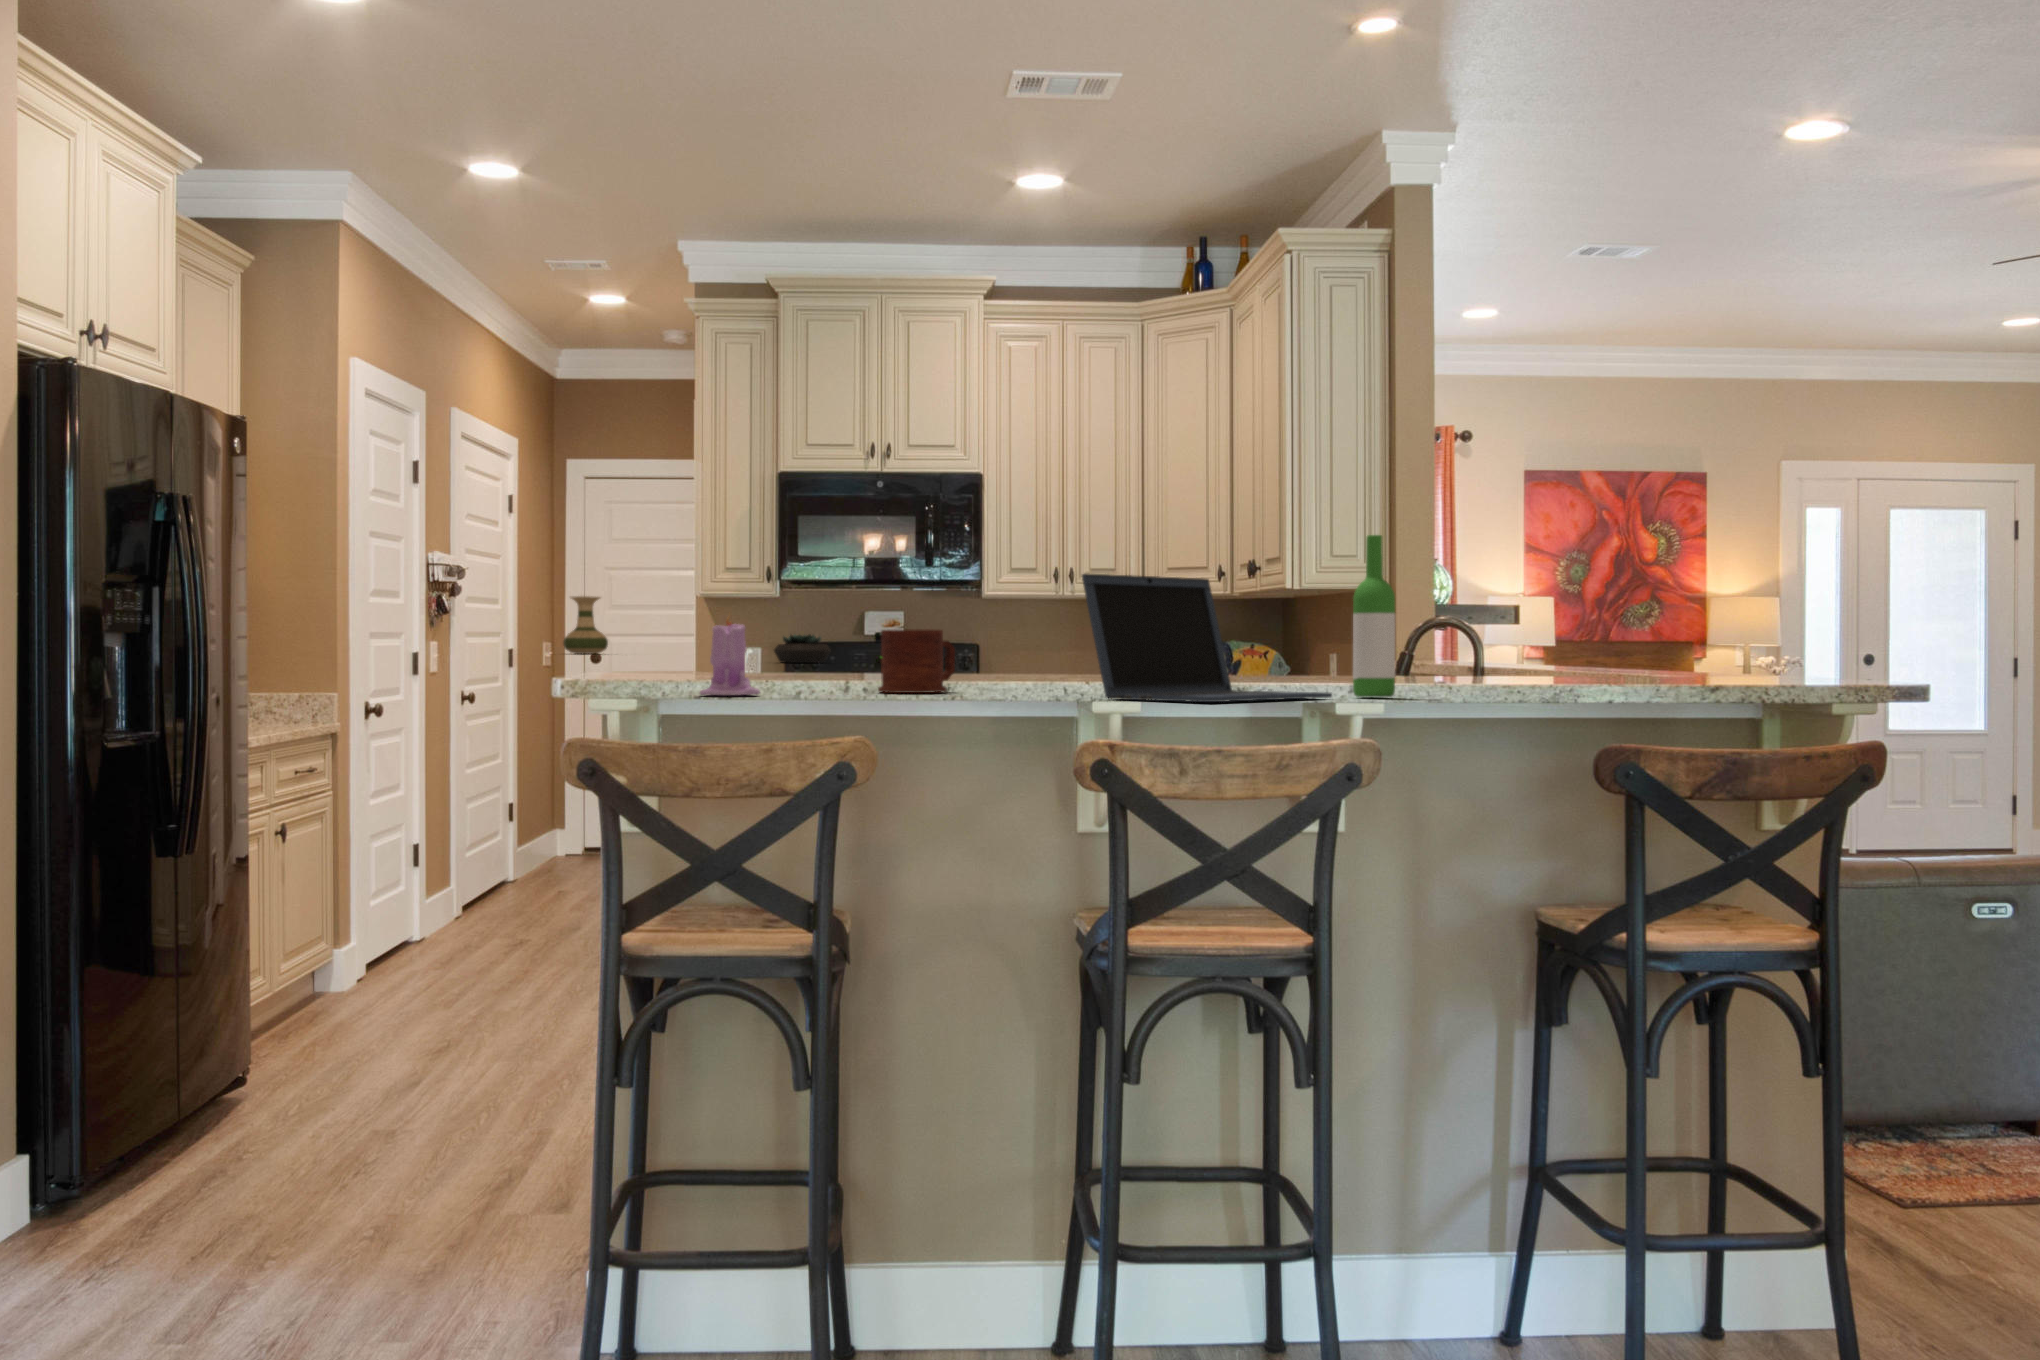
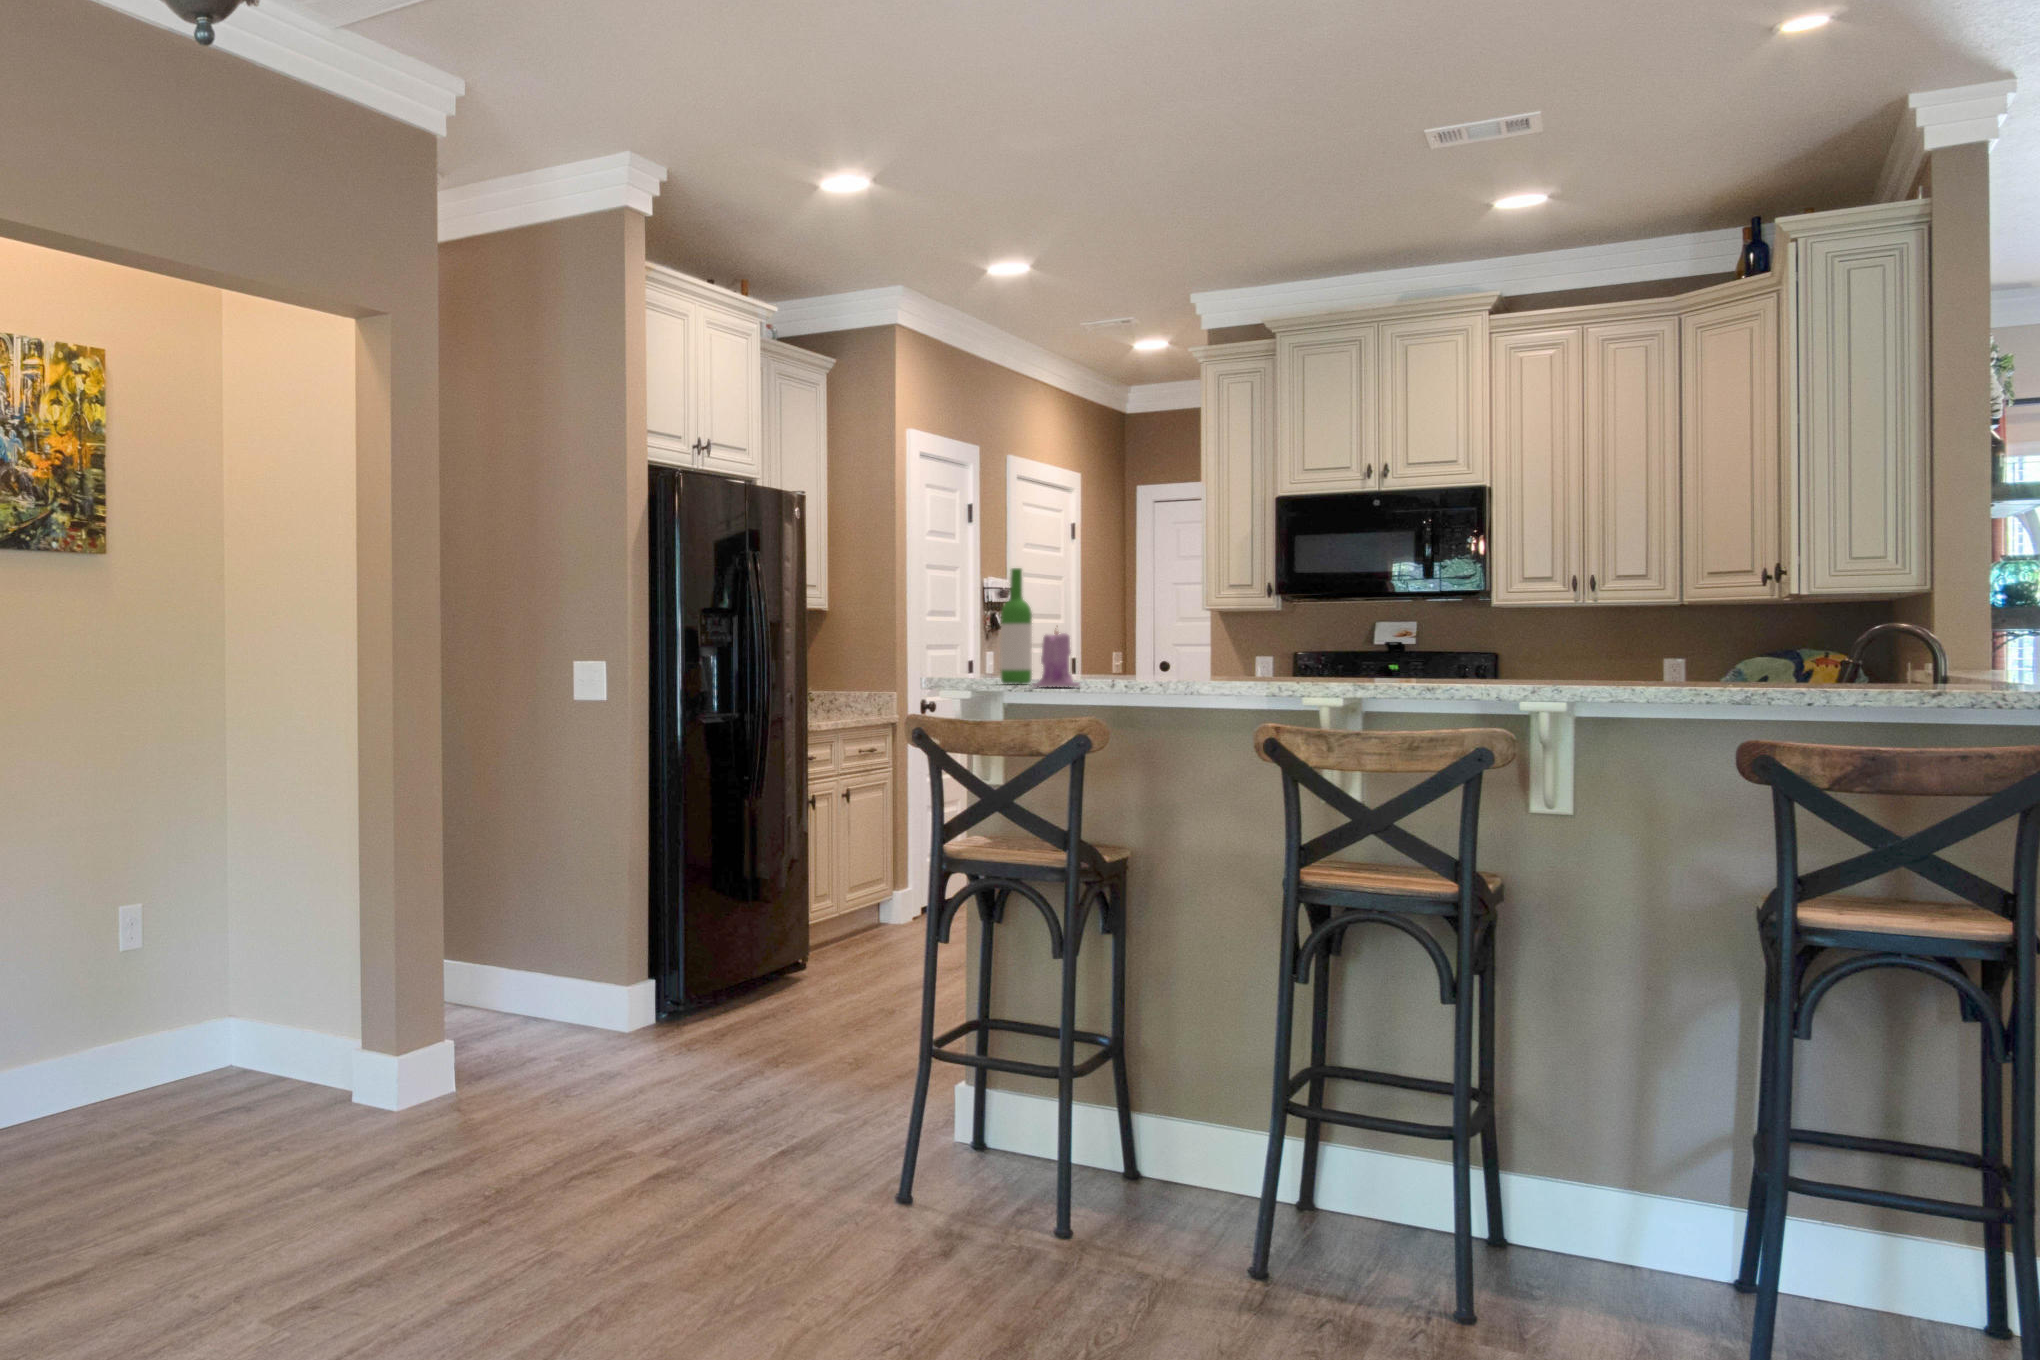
wine bottle: present [1353,535,1395,697] -> present [1000,568,1032,684]
laptop: present [1082,574,1332,702] -> none [1346,585,1607,694]
vase: present [563,596,608,654] -> none [1130,611,1172,661]
mug: present [878,629,955,693] -> none [1193,635,1266,687]
succulent plant: present [774,635,831,663] -> none [1278,641,1335,667]

